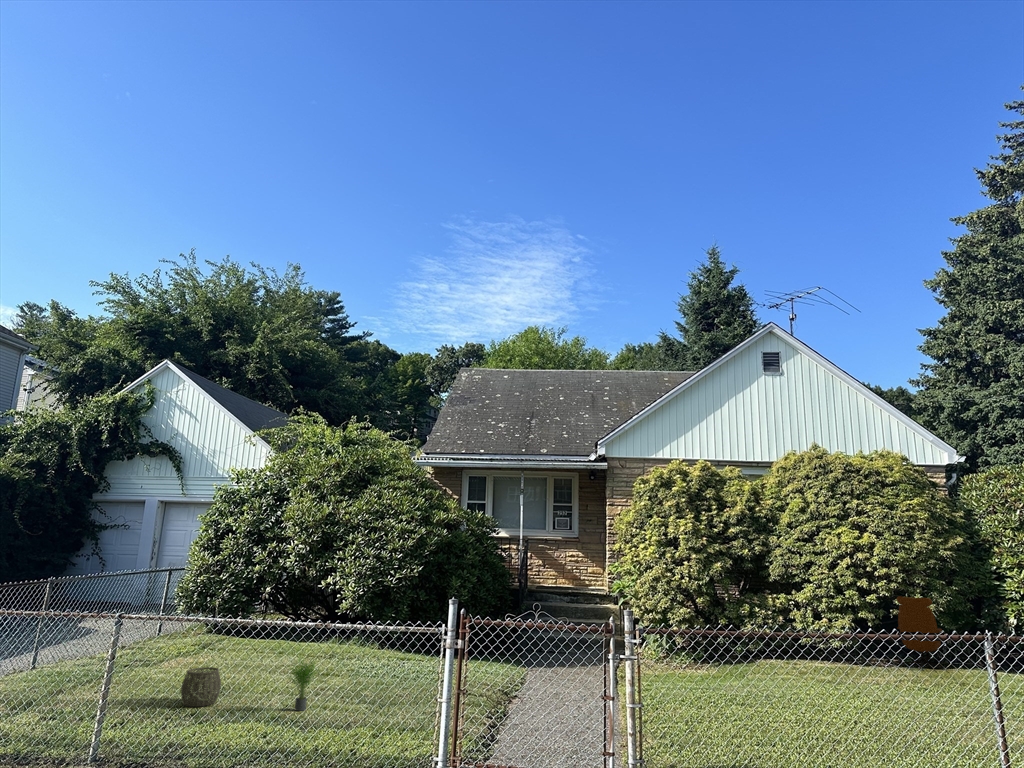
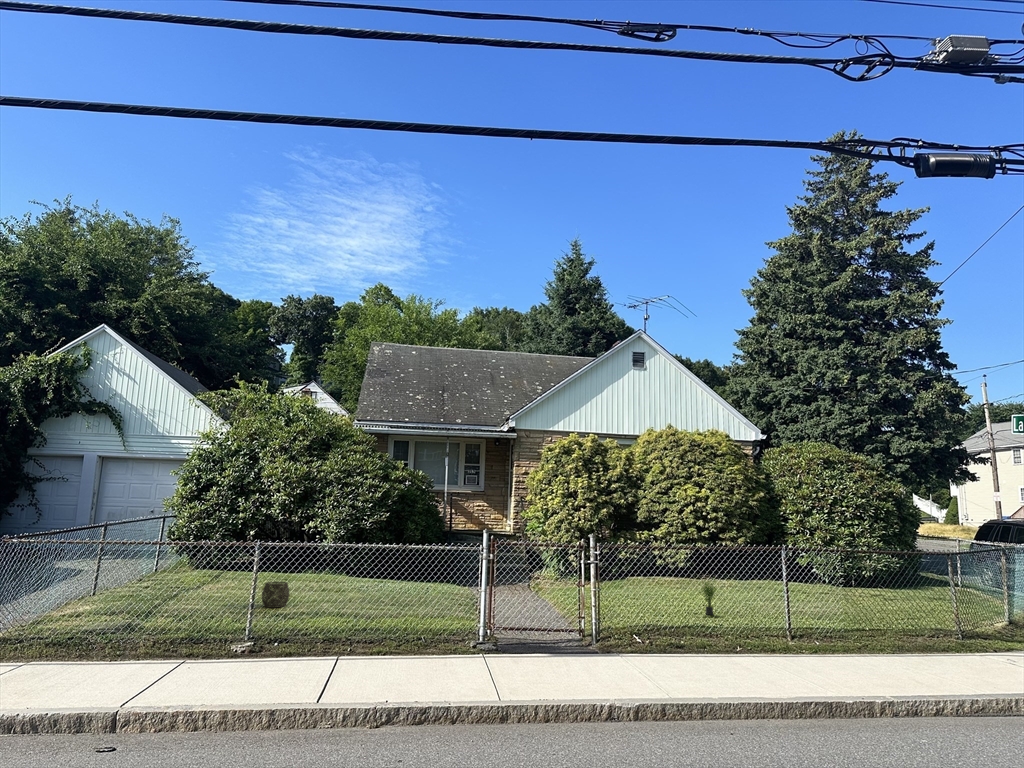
lounge chair: present [897,596,949,670] -> none [720,531,750,579]
potted plant: present [290,660,314,711] -> present [703,583,716,615]

